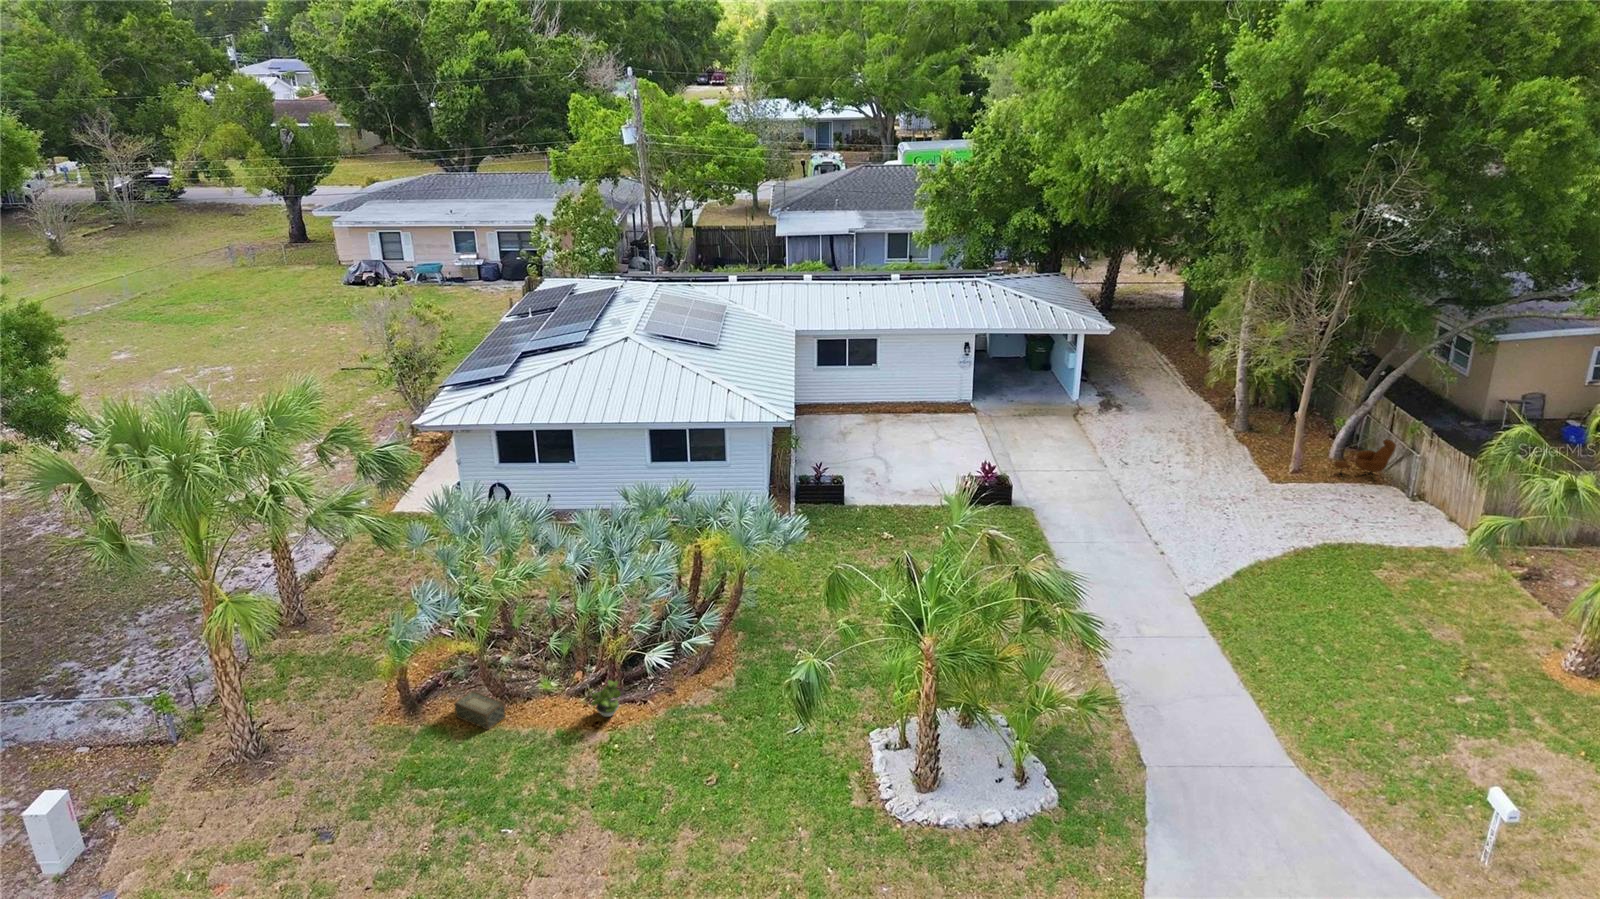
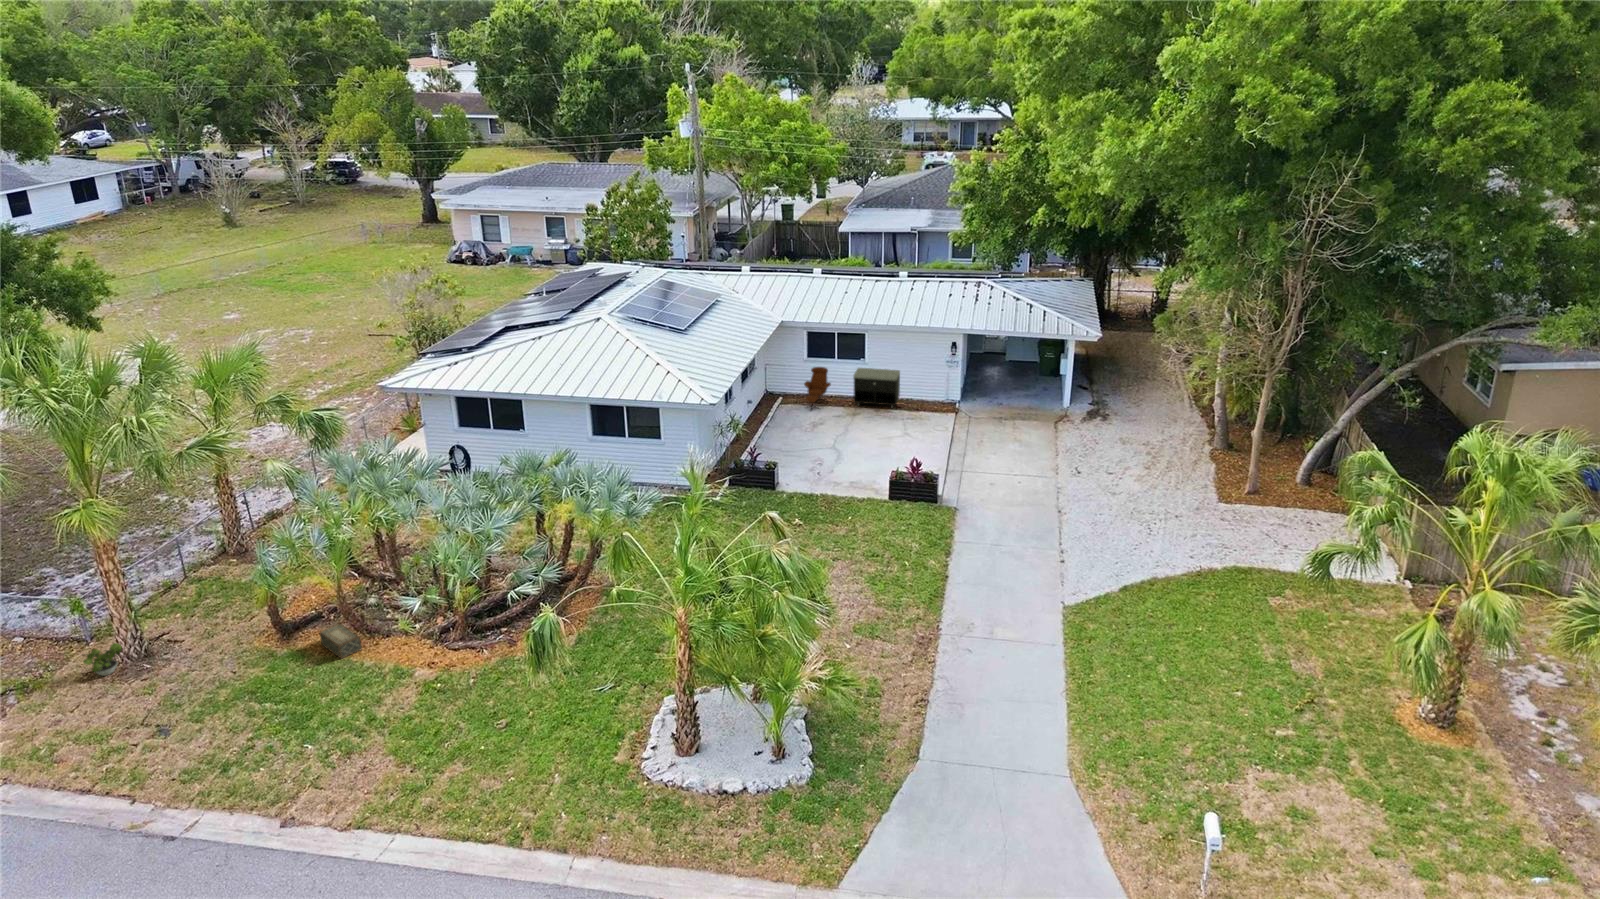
storage bench: none [873,374,918,412] -> present [853,368,900,407]
lounge chair: present [1334,439,1396,478] -> present [804,367,831,408]
potted plant: present [591,680,621,717] -> present [79,643,122,676]

